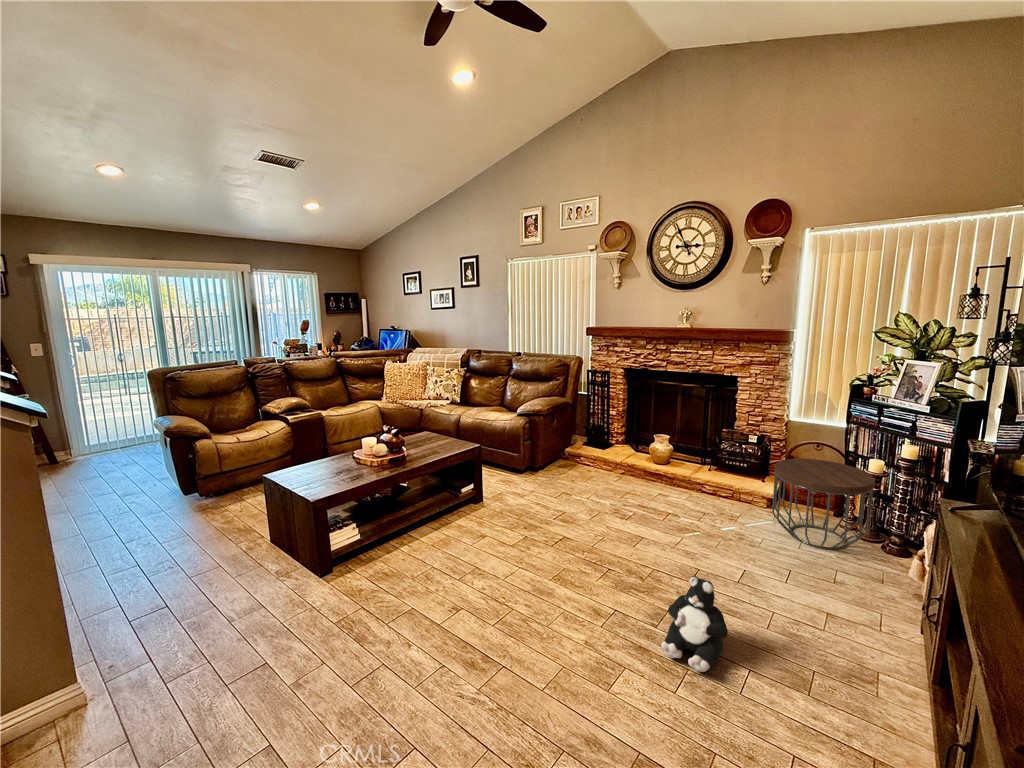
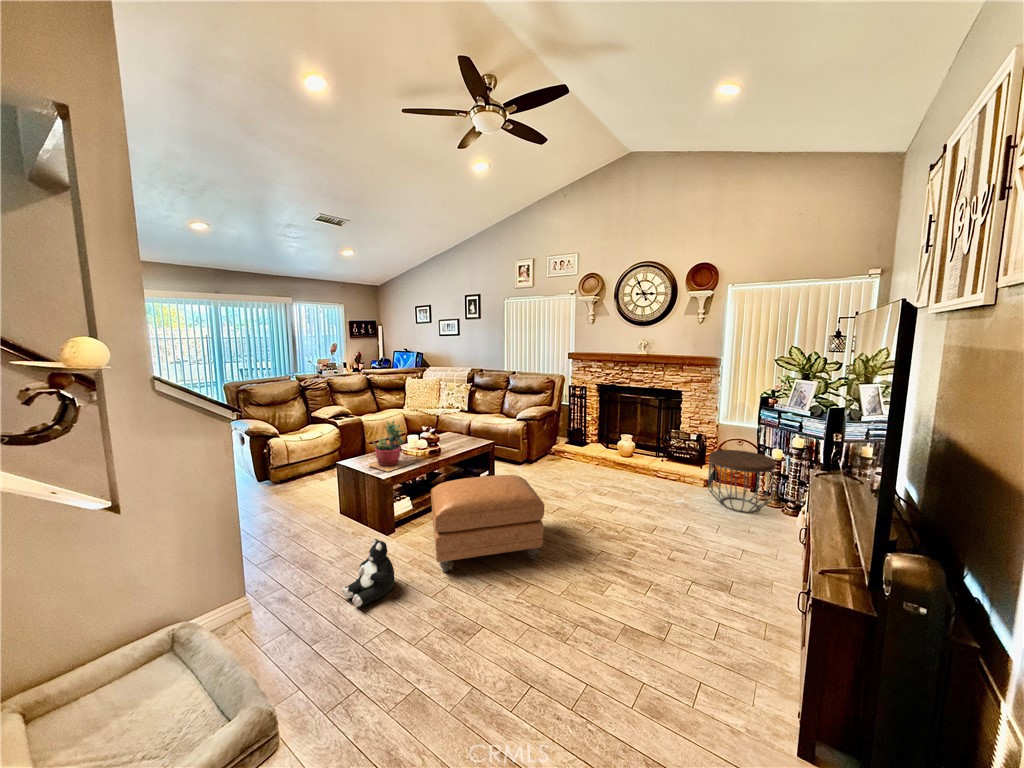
succulent plant: none [299,418,366,489] -> present [368,421,414,472]
ottoman: none [362,496,527,640] -> present [431,475,544,572]
plush toy: present [661,576,728,672] -> present [342,539,395,606]

